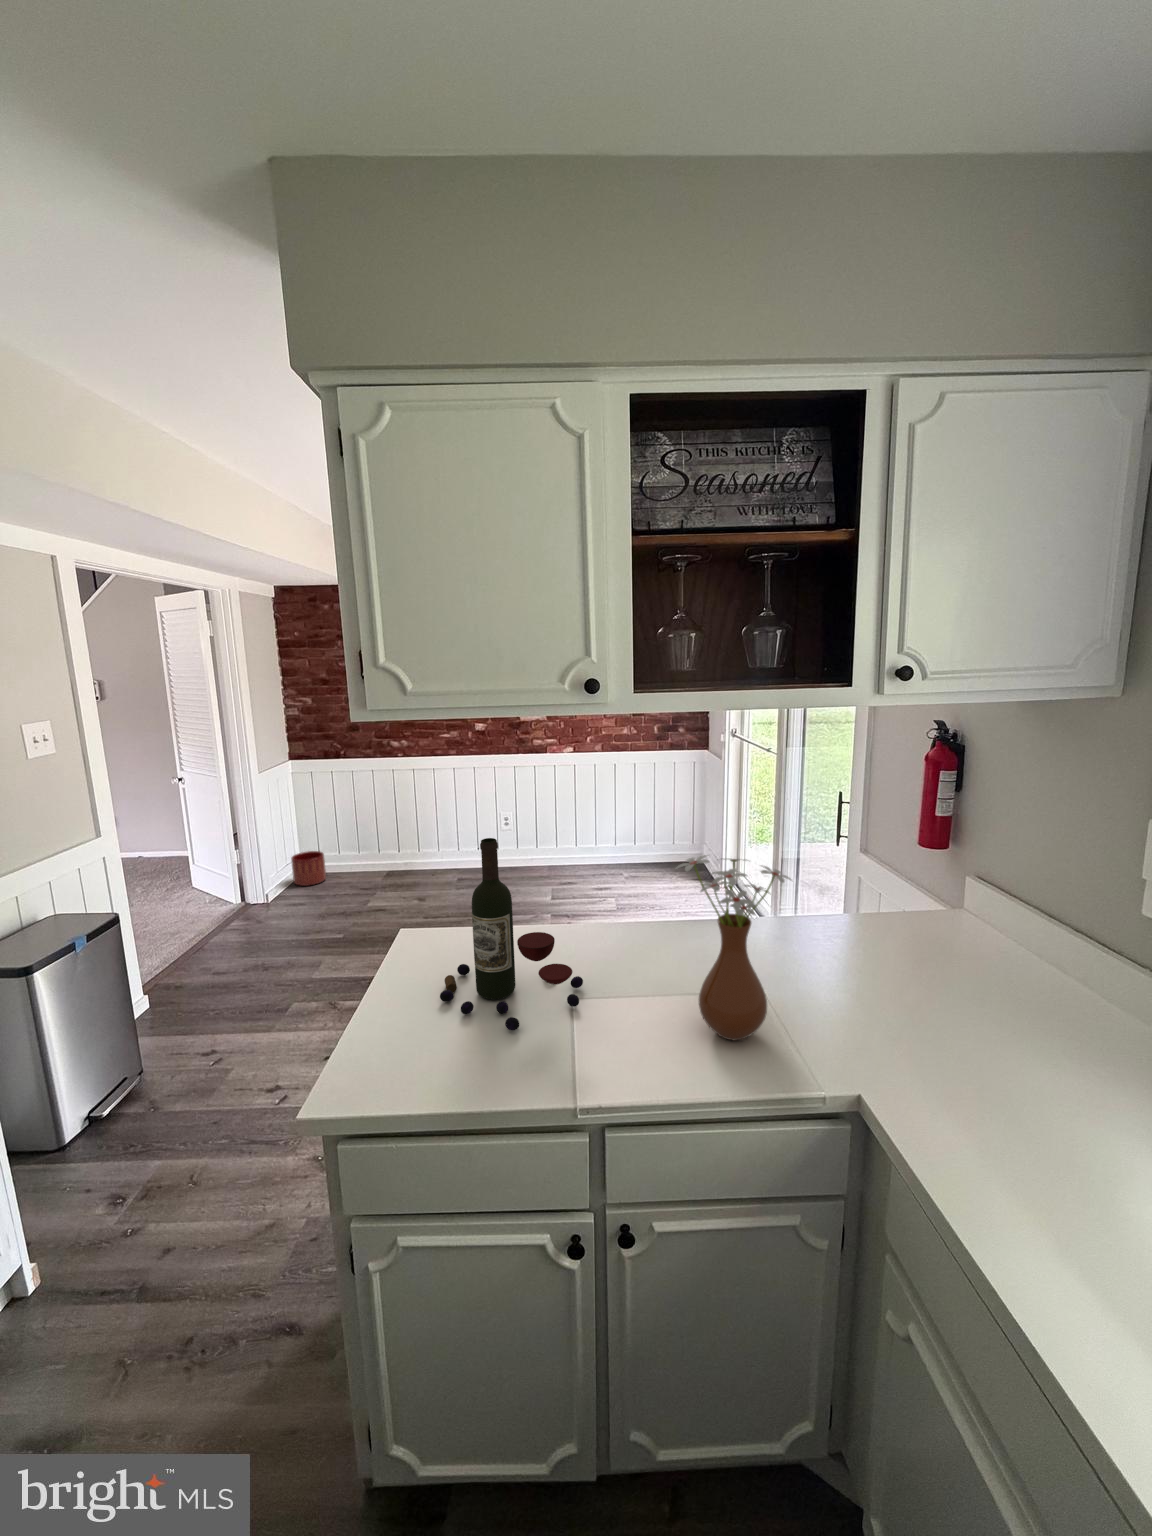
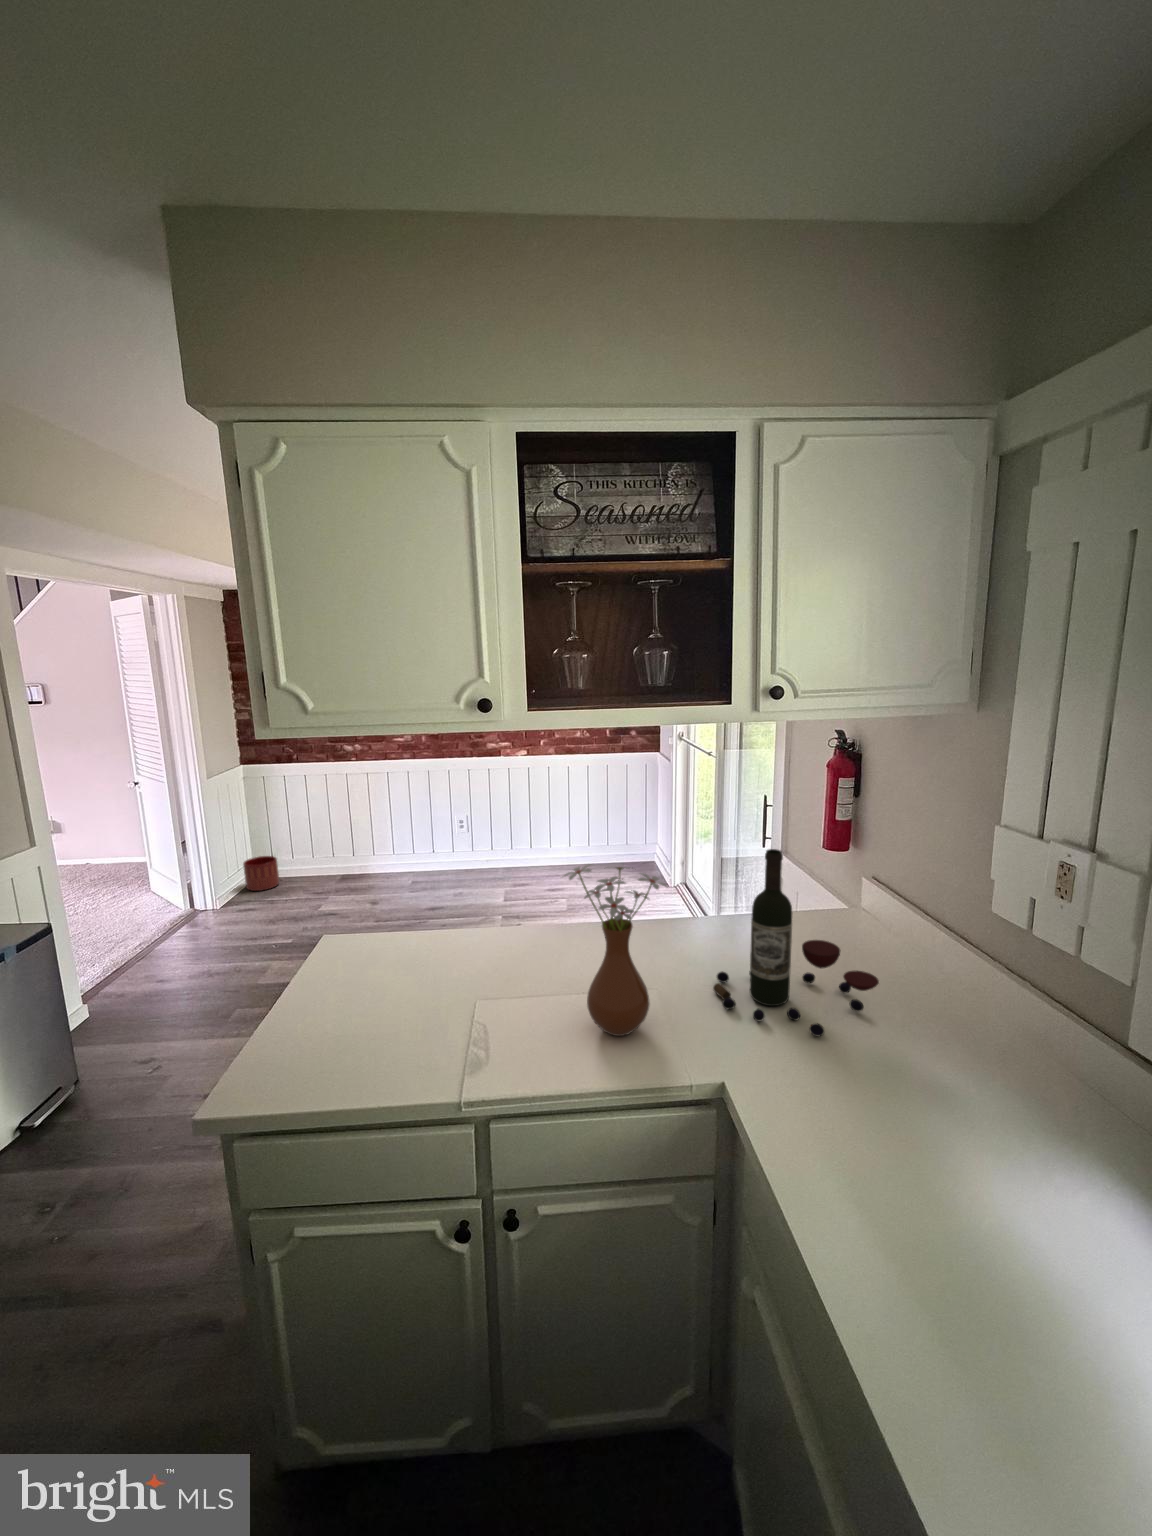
wine bottle: present [440,838,583,1031] -> present [713,849,879,1036]

